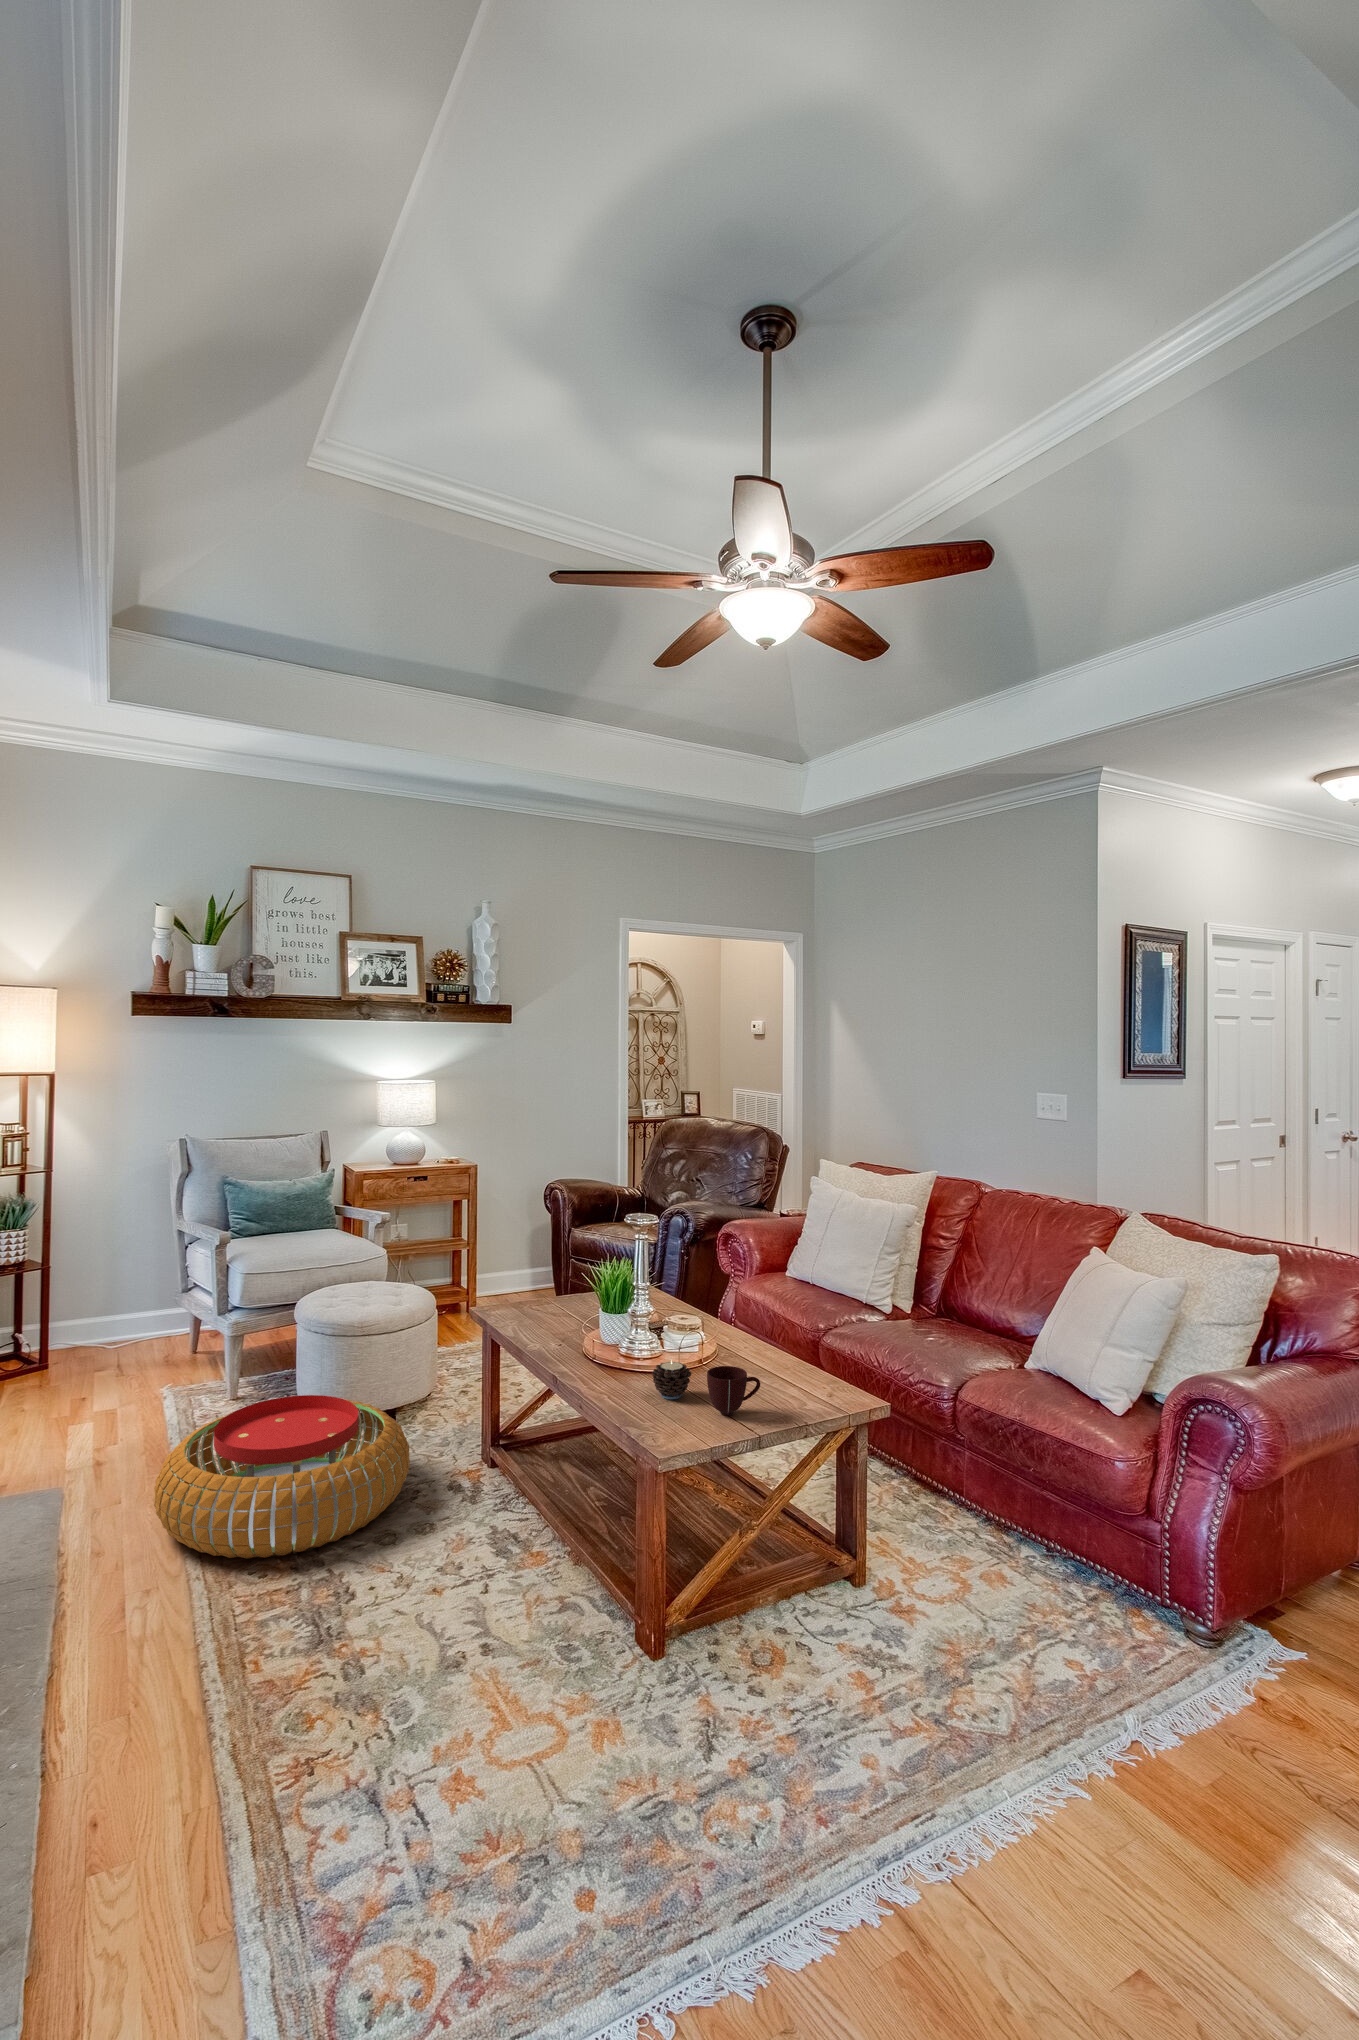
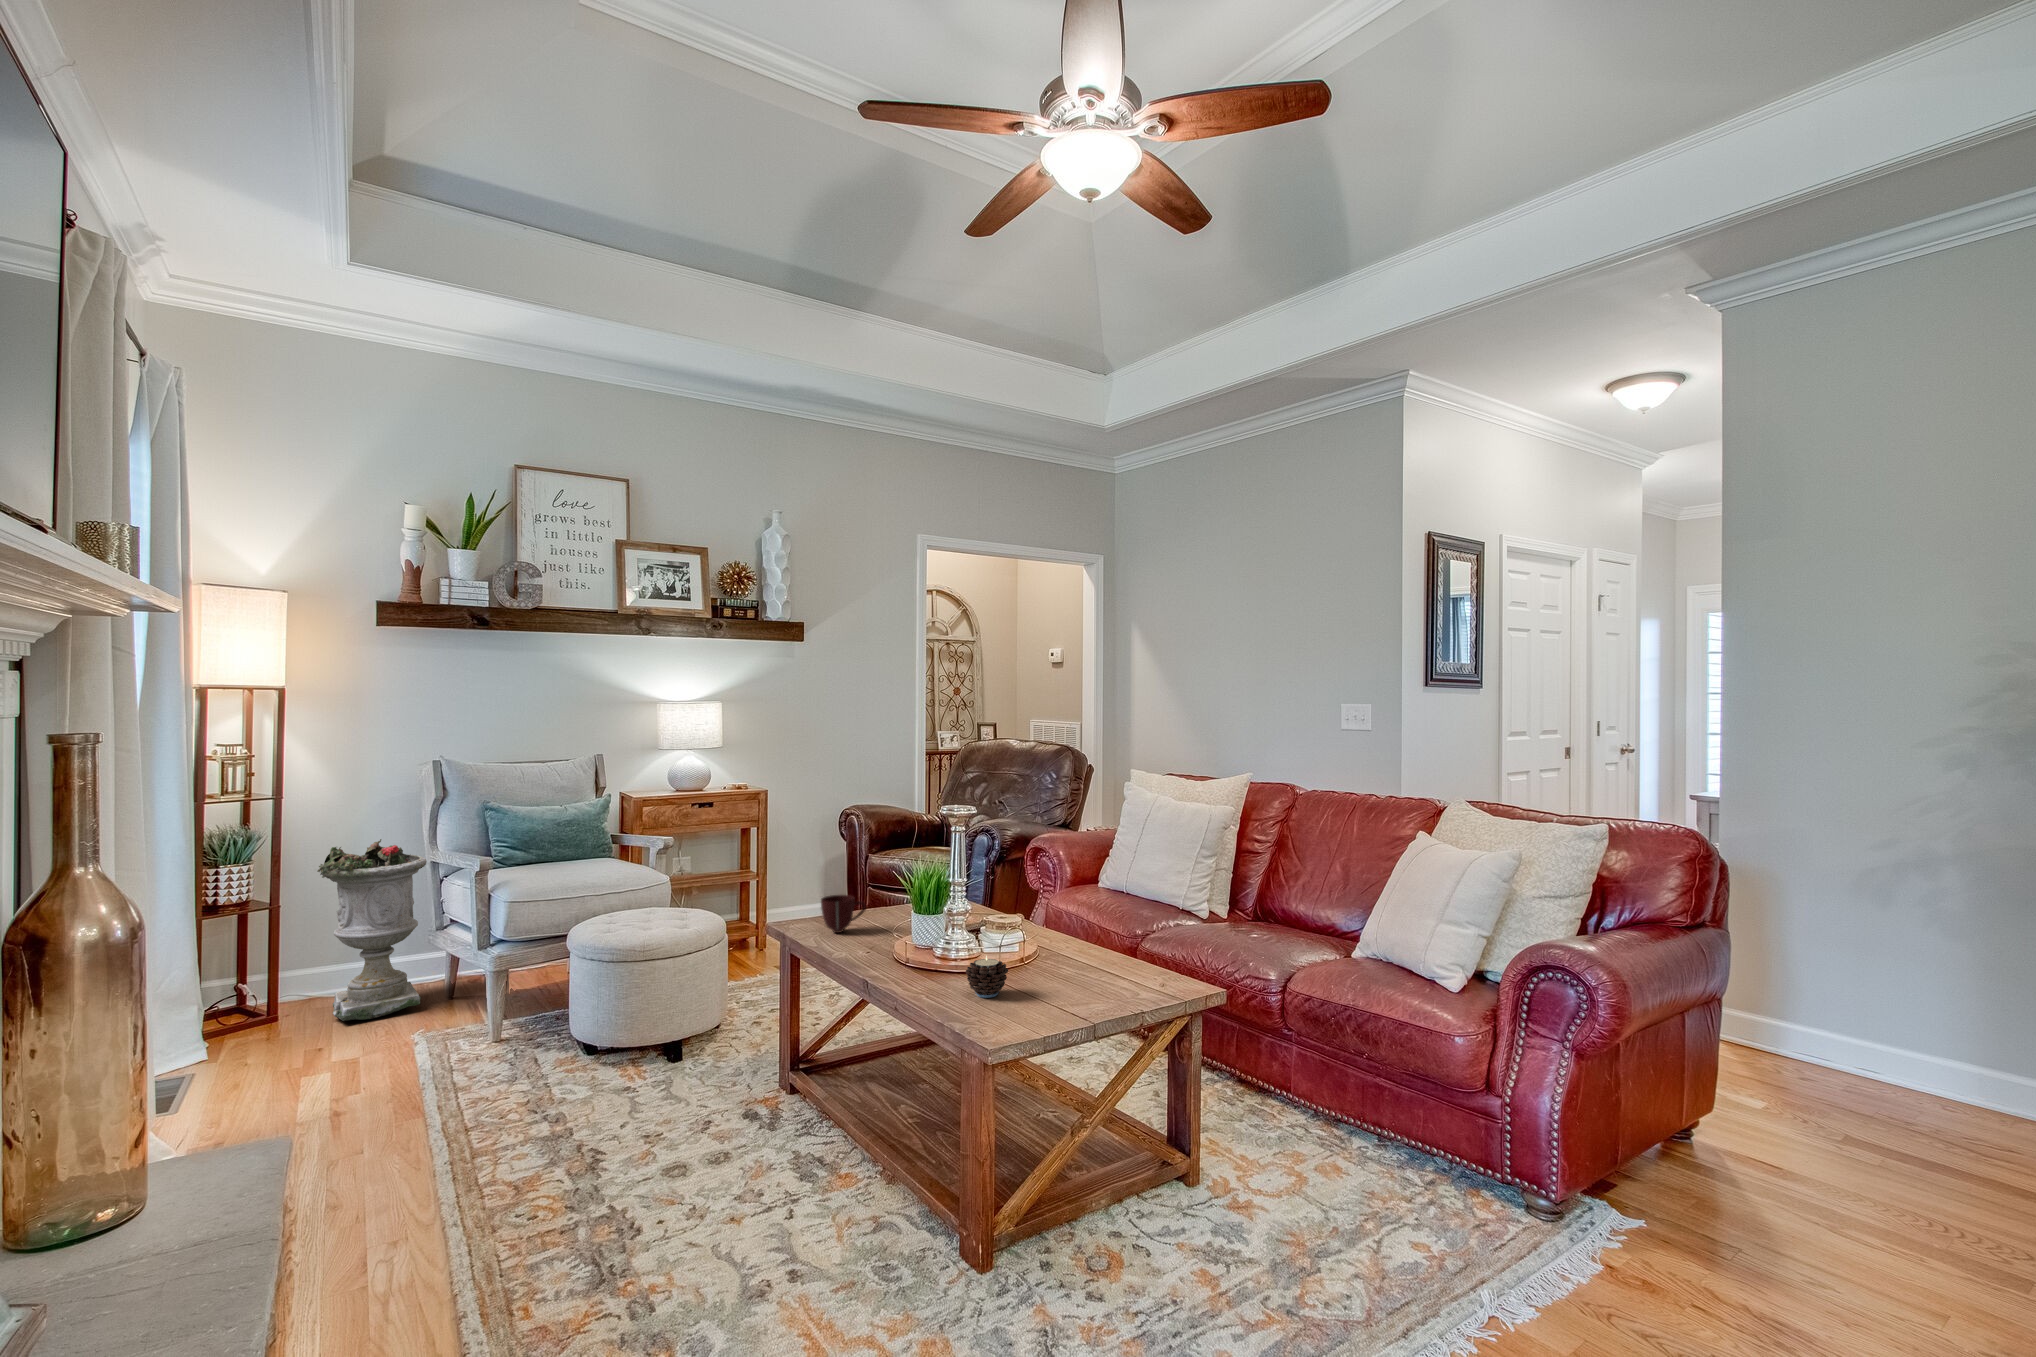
planter: none [82,1205,178,1372] -> present [317,839,427,1021]
mug: present [707,1366,760,1415] -> present [821,895,866,933]
pouf: present [154,1395,409,1559] -> none [409,1024,698,1200]

